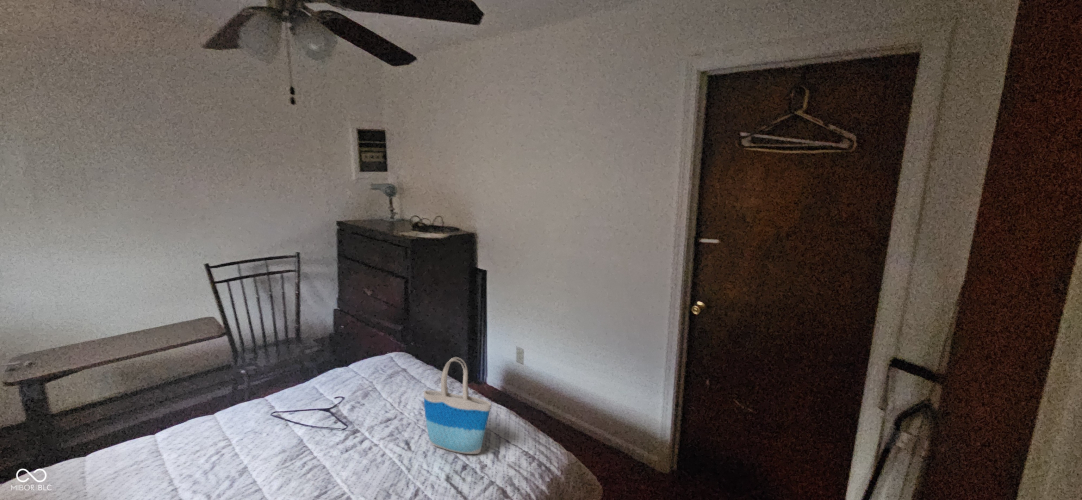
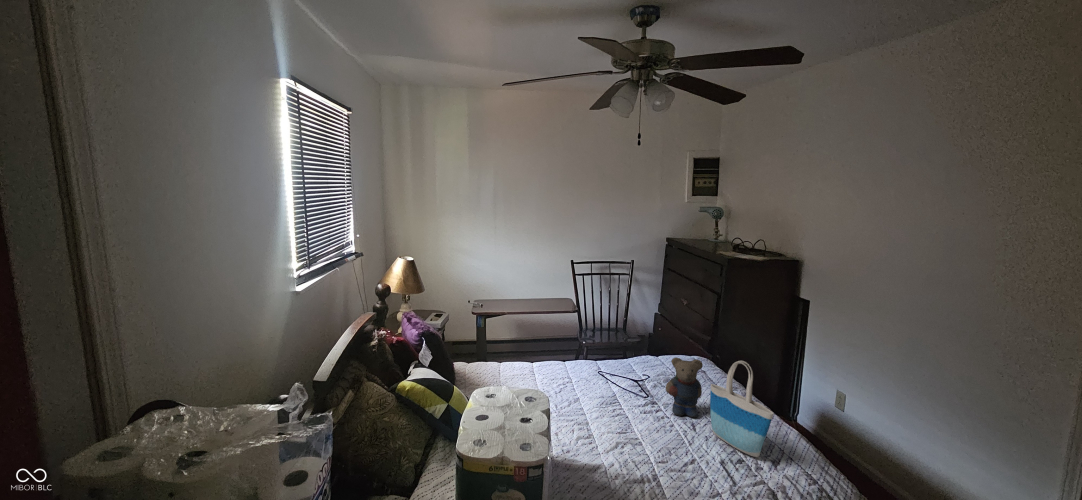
teddy bear: none [369,366,412,439] -> present [666,358,703,418]

